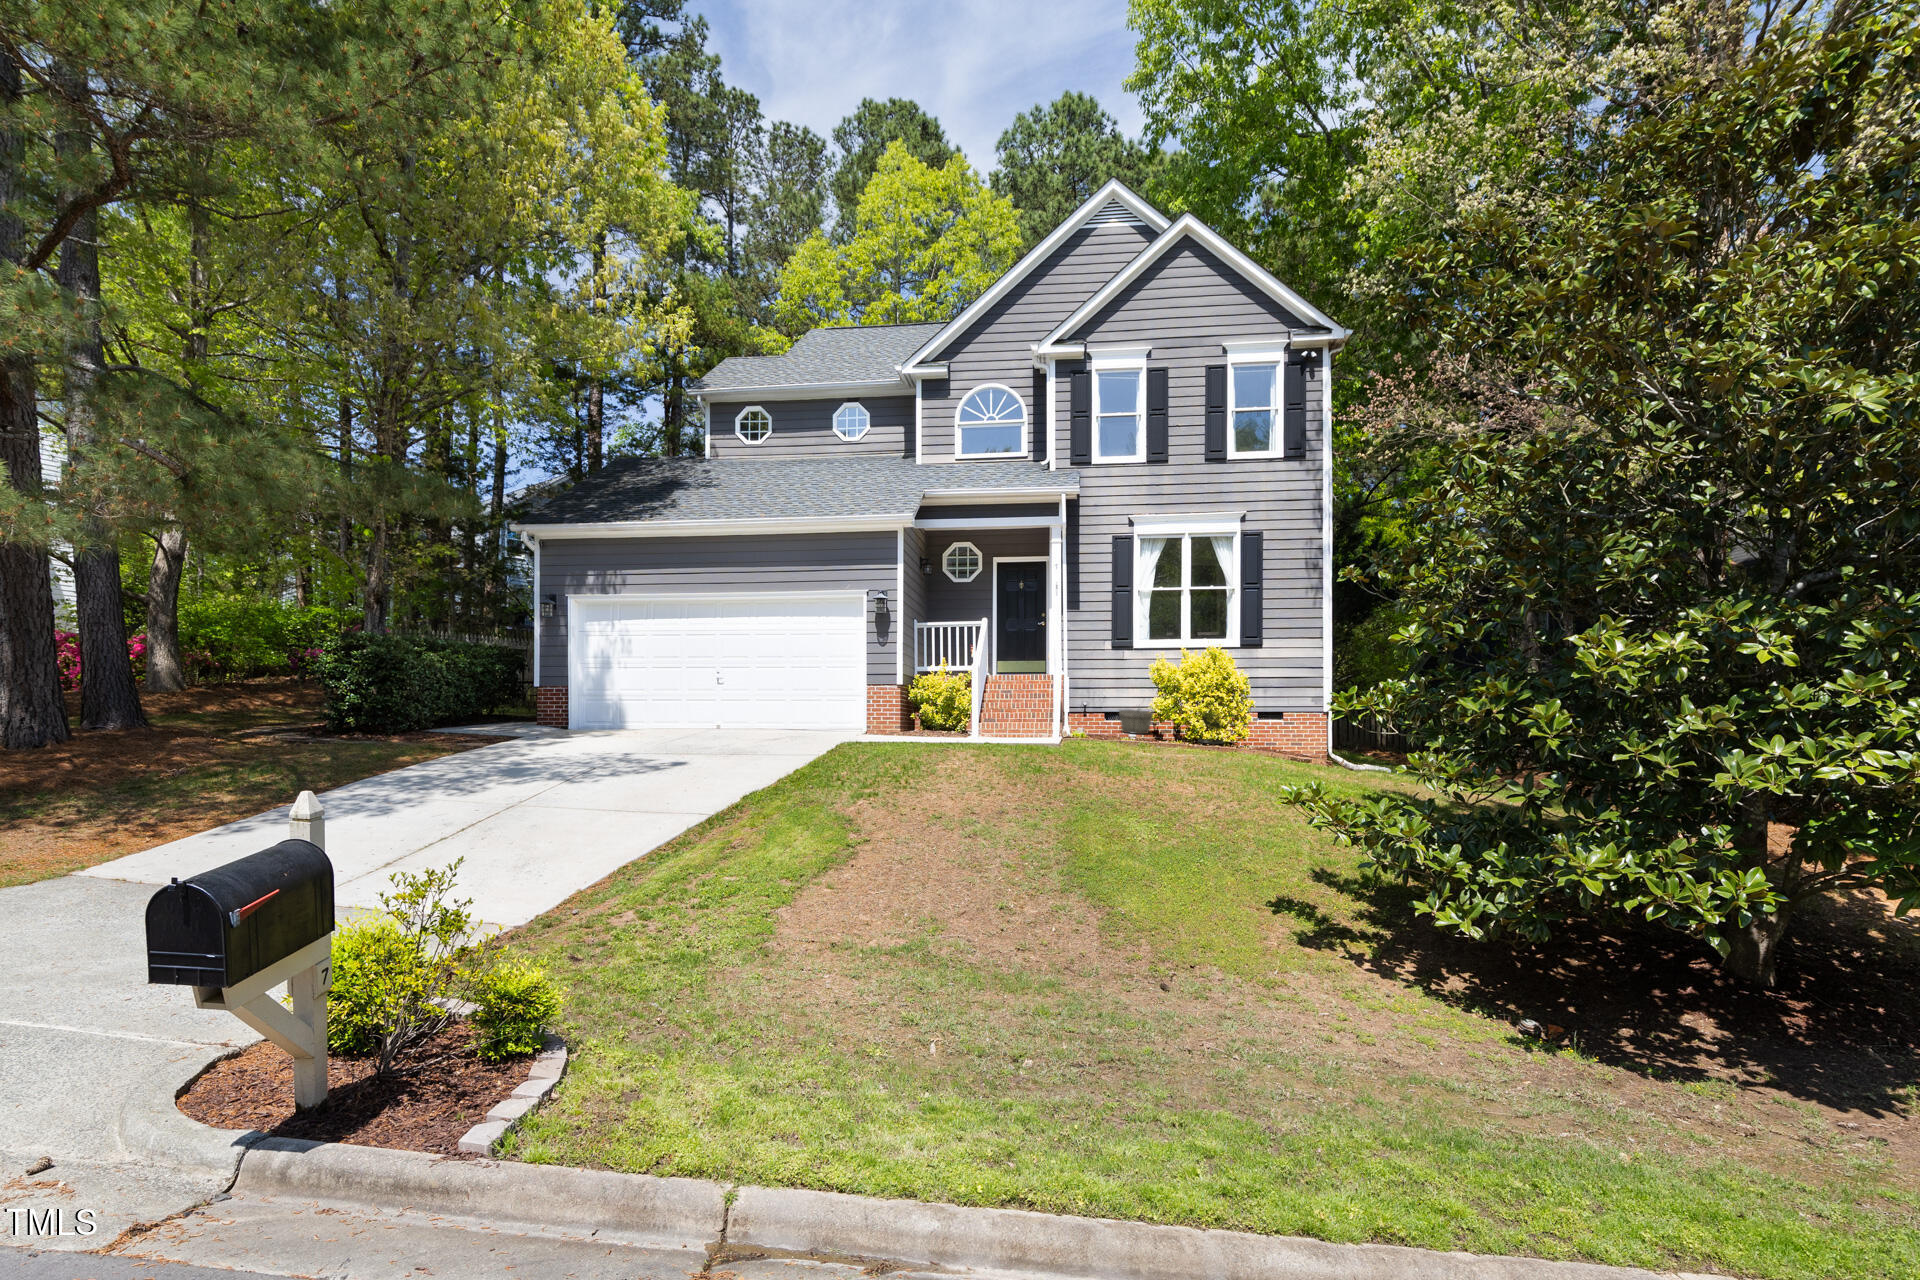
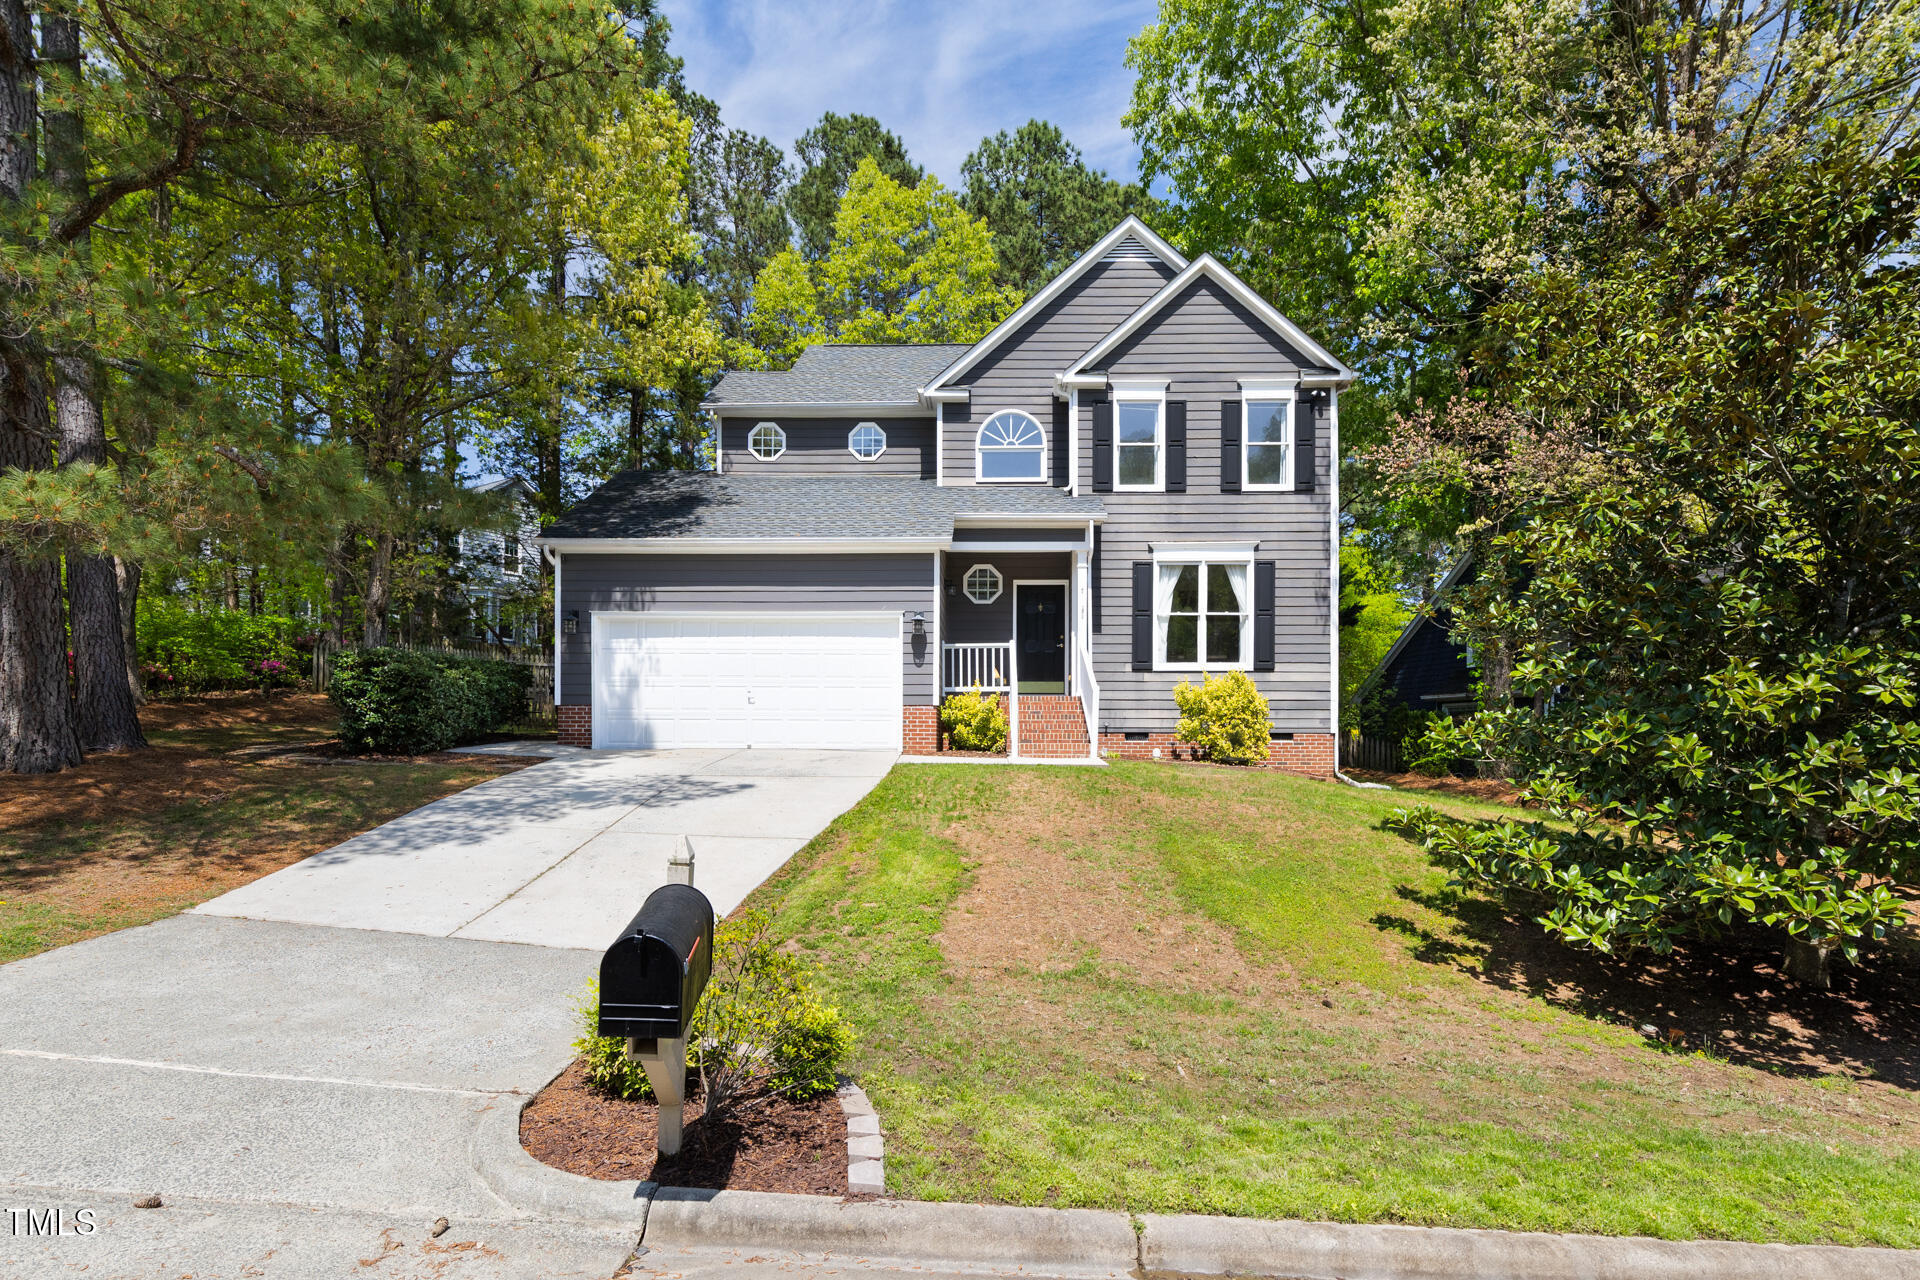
wooden bucket: present [1119,709,1153,734] -> none [1142,722,1176,751]

